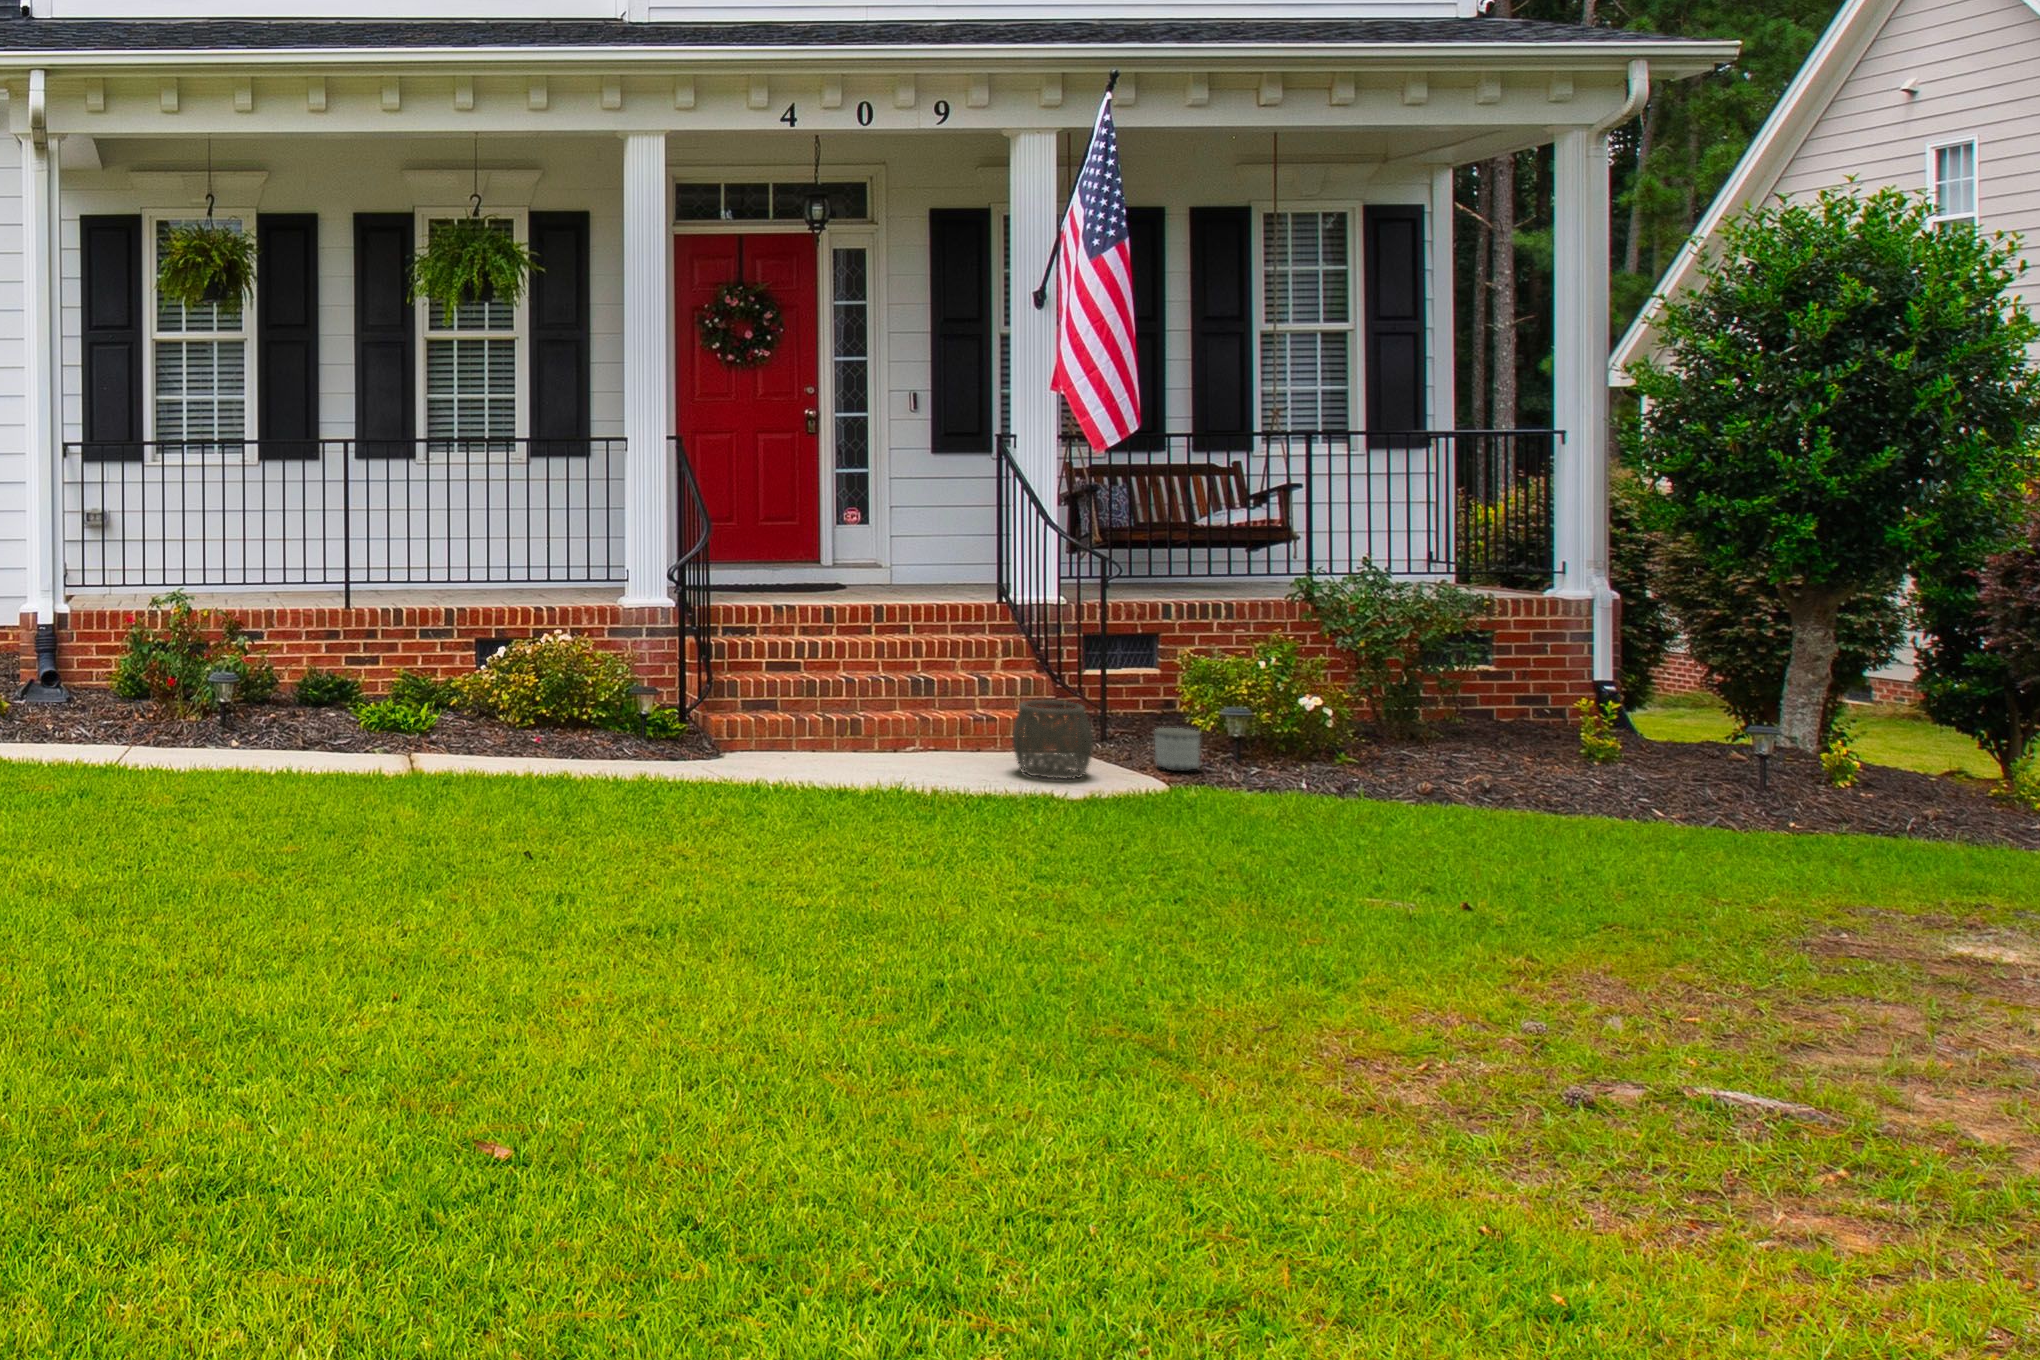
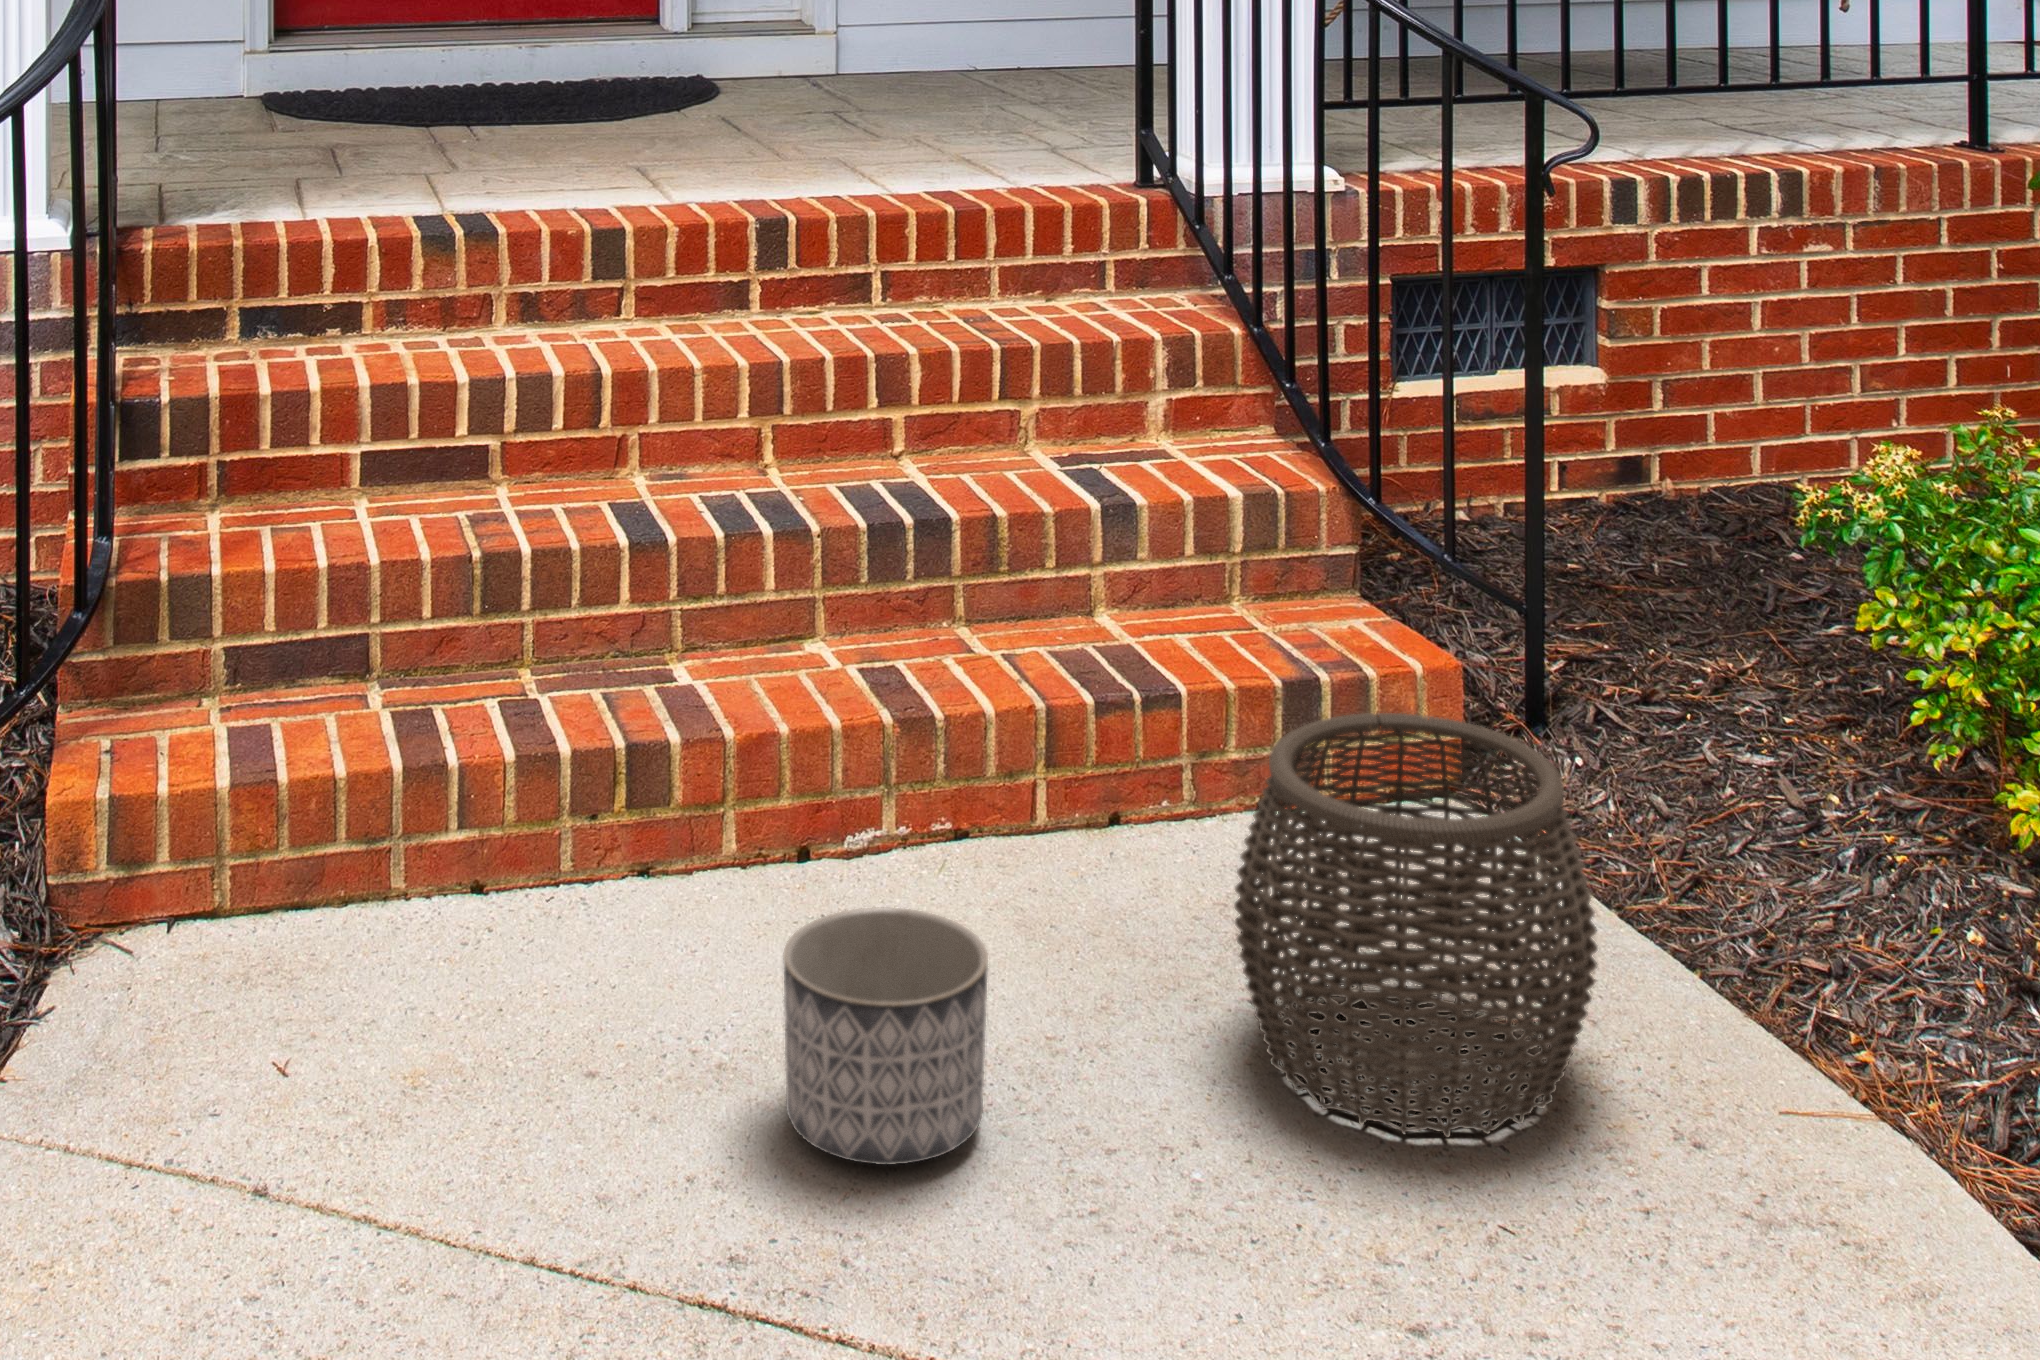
planter: present [1155,728,1200,771] -> present [783,908,988,1165]

